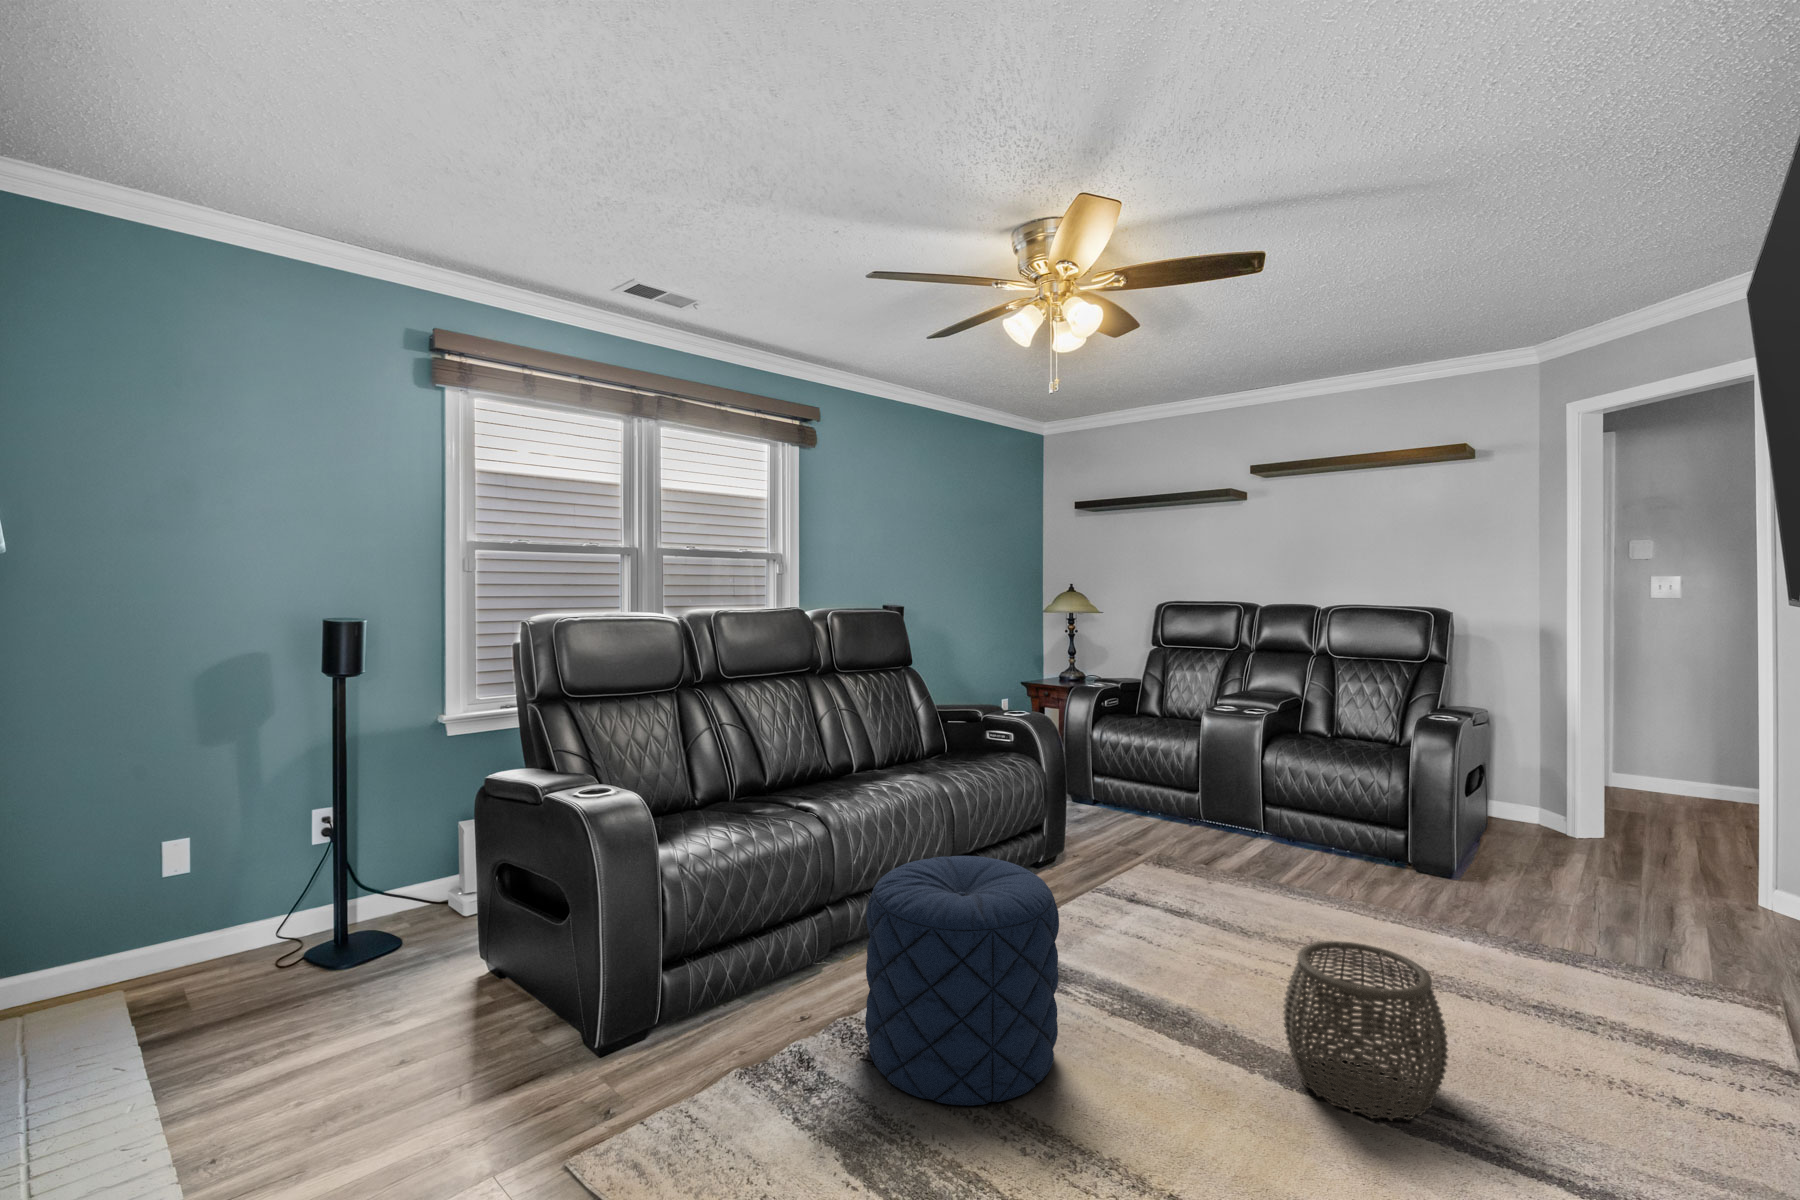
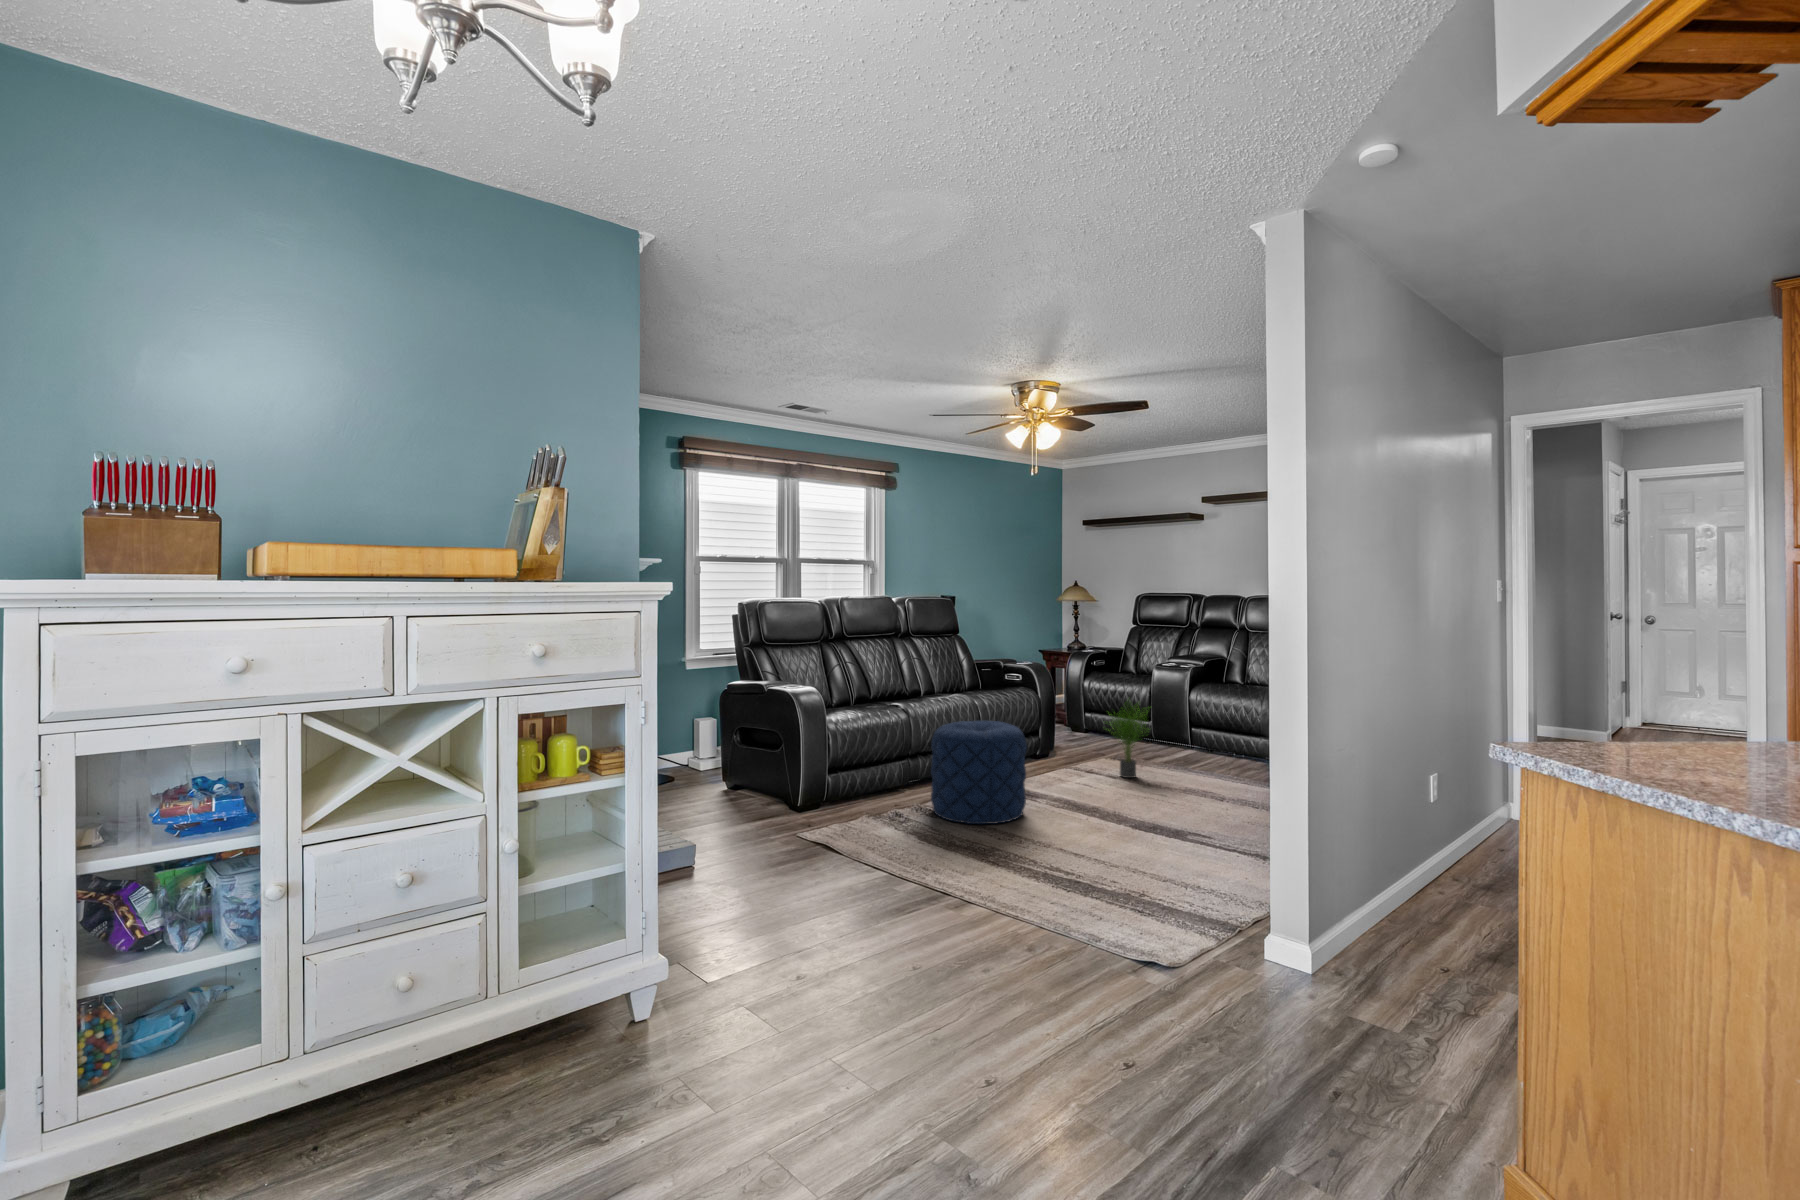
potted plant: none [1151,780,1245,921] -> present [1109,701,1147,778]
woven basket: present [1283,941,1448,1121] -> none [1135,759,1209,832]

